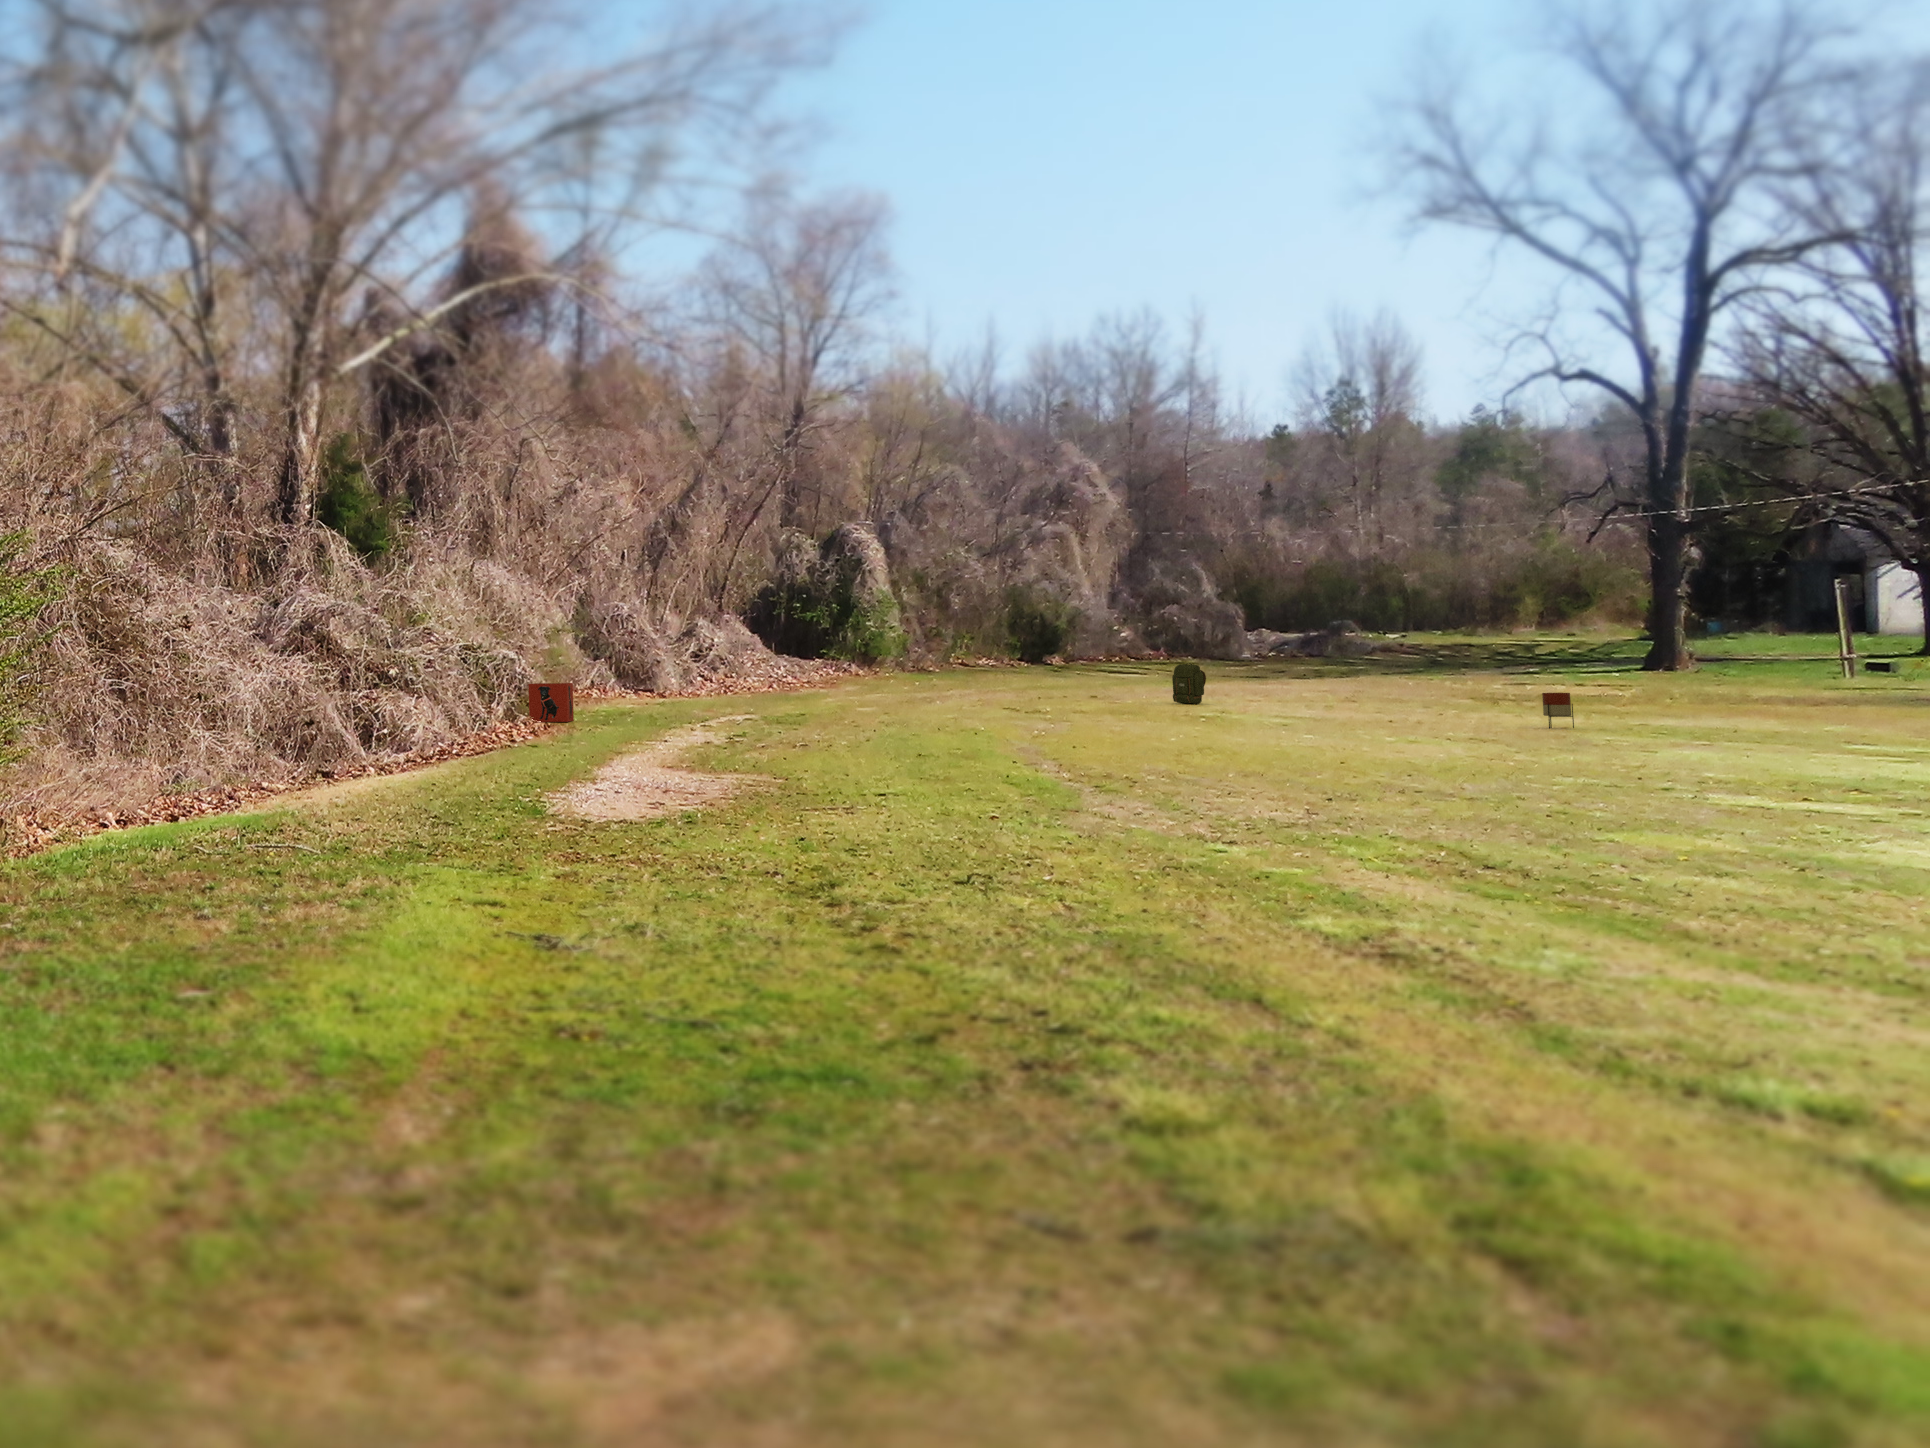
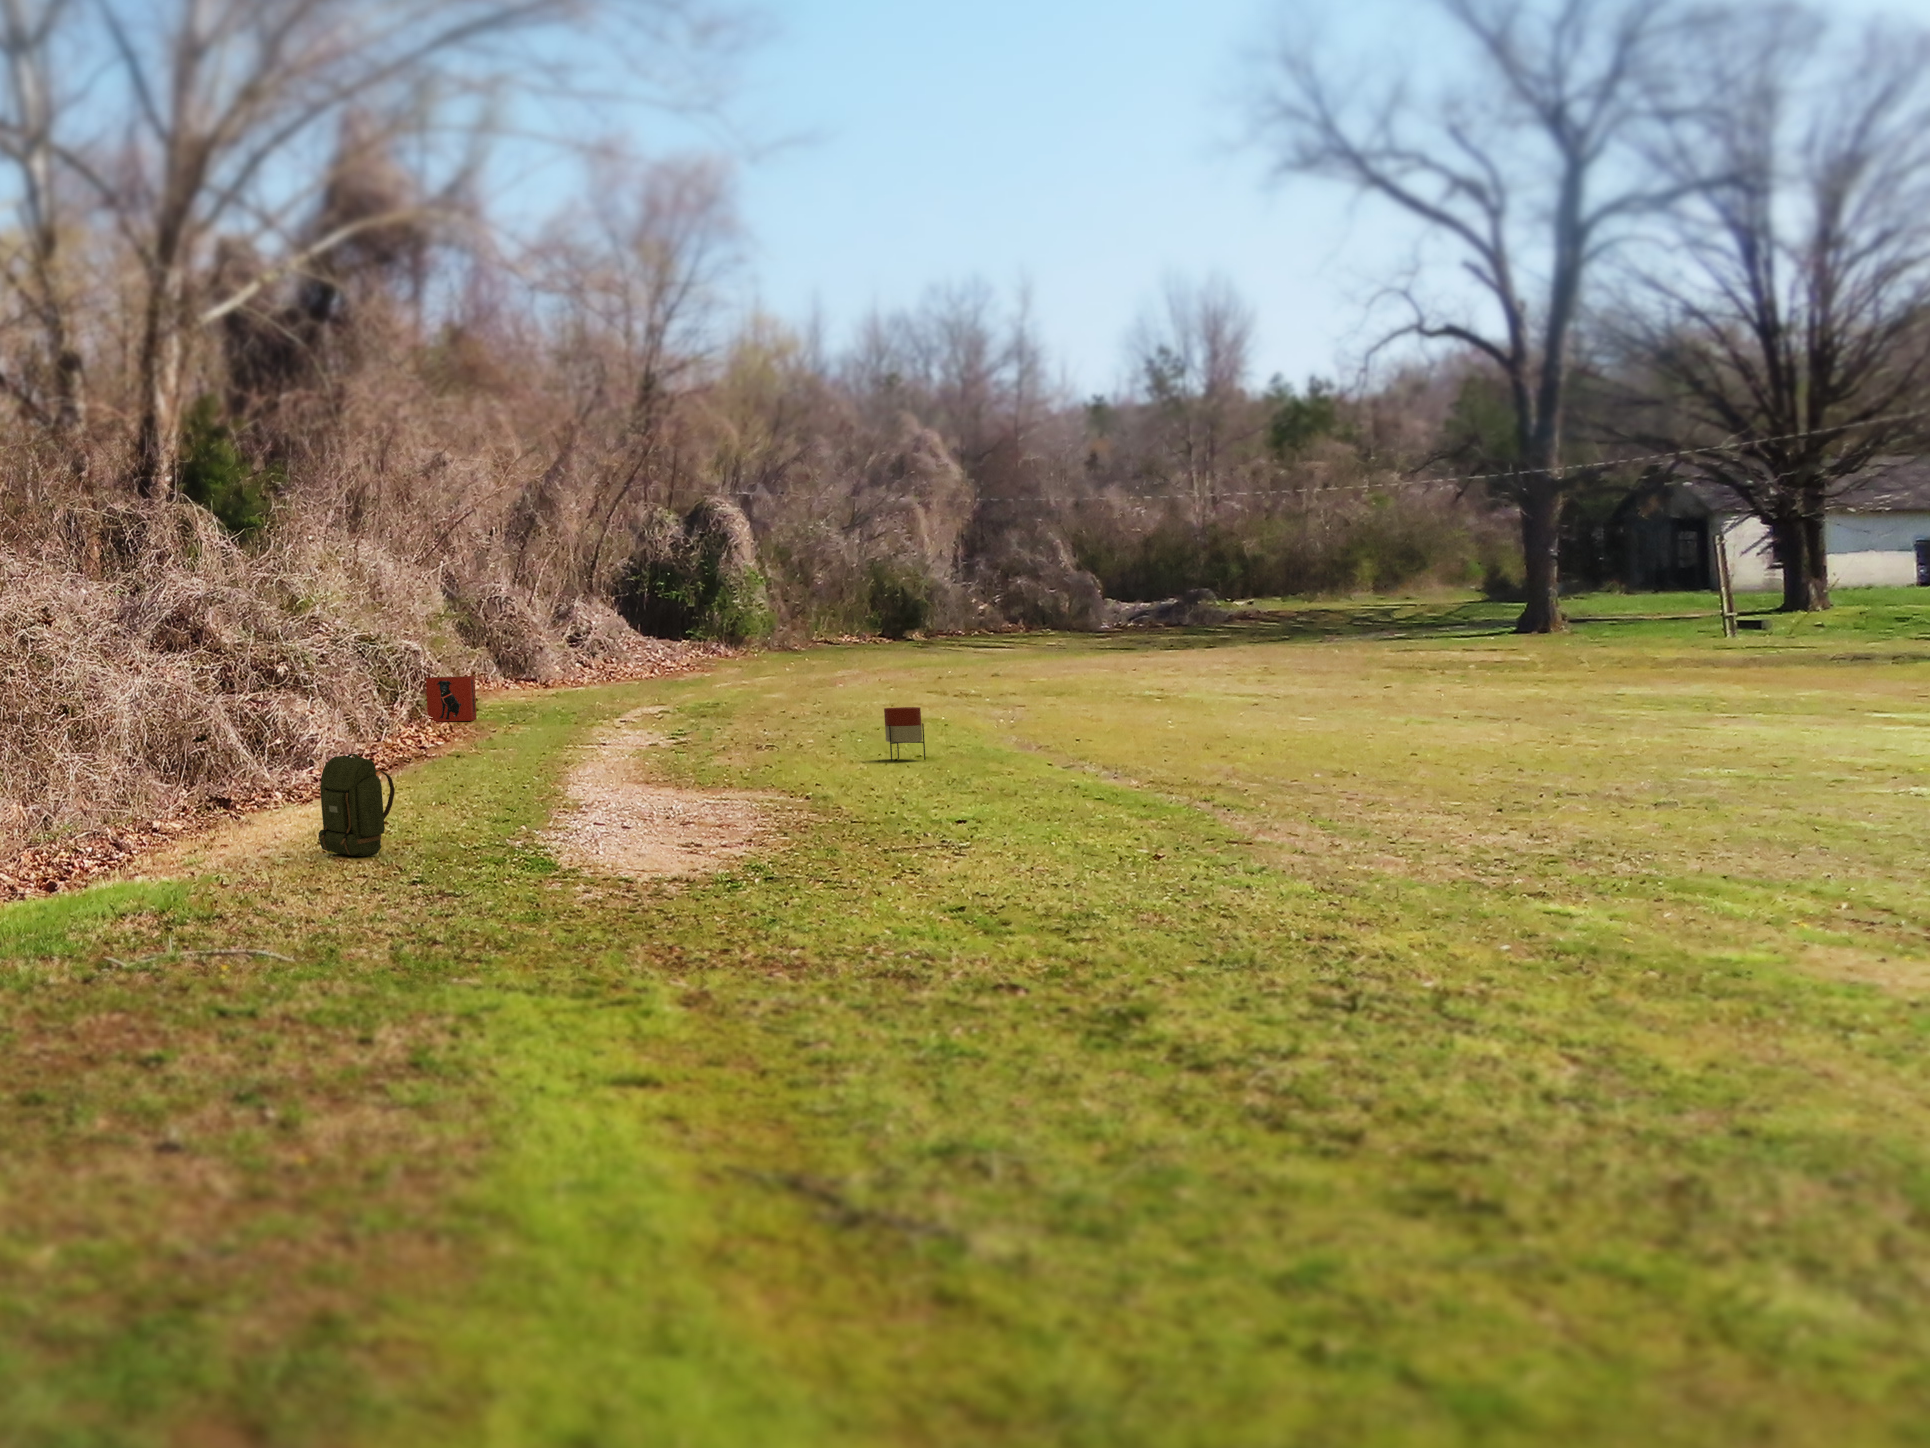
backpack: present [1172,663,1206,704] -> present [318,753,395,856]
planter: present [1542,693,1574,728] -> present [884,707,926,761]

